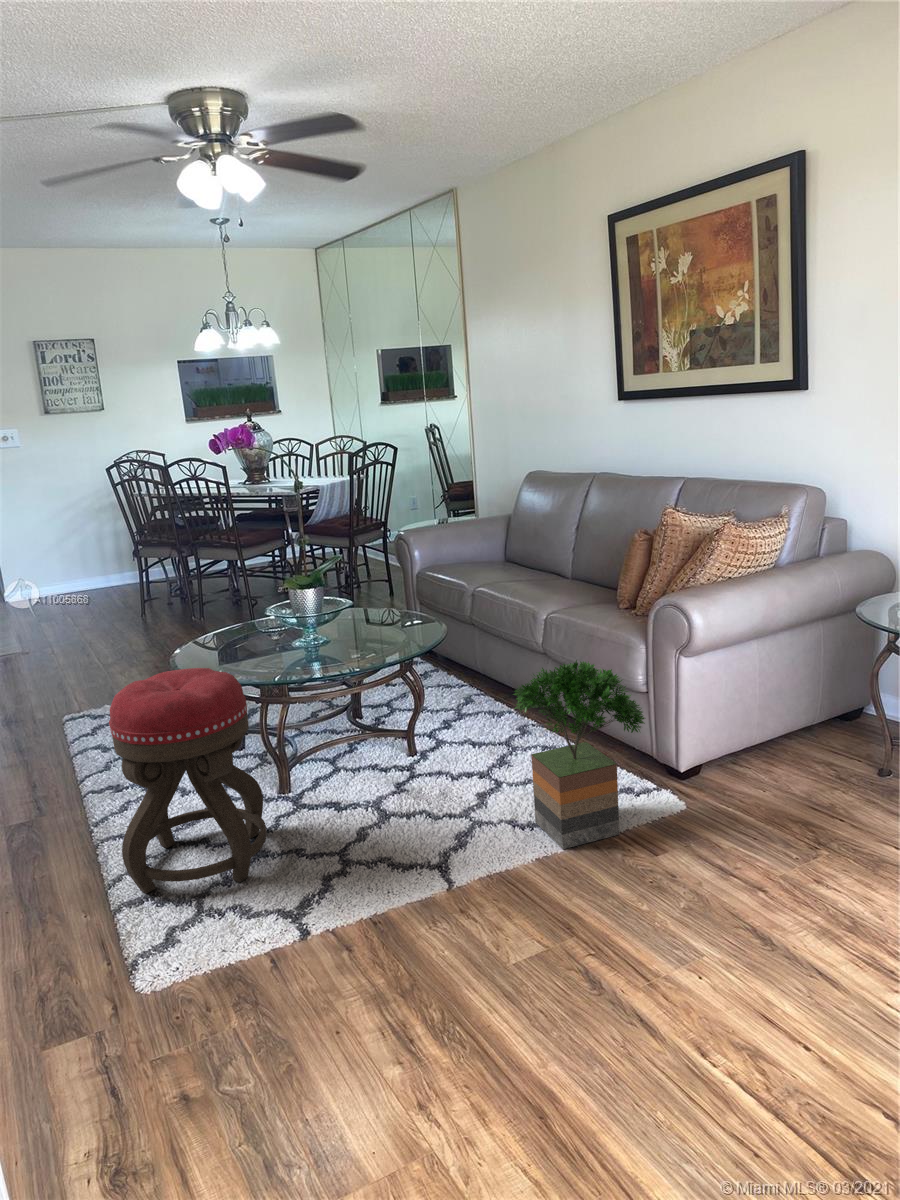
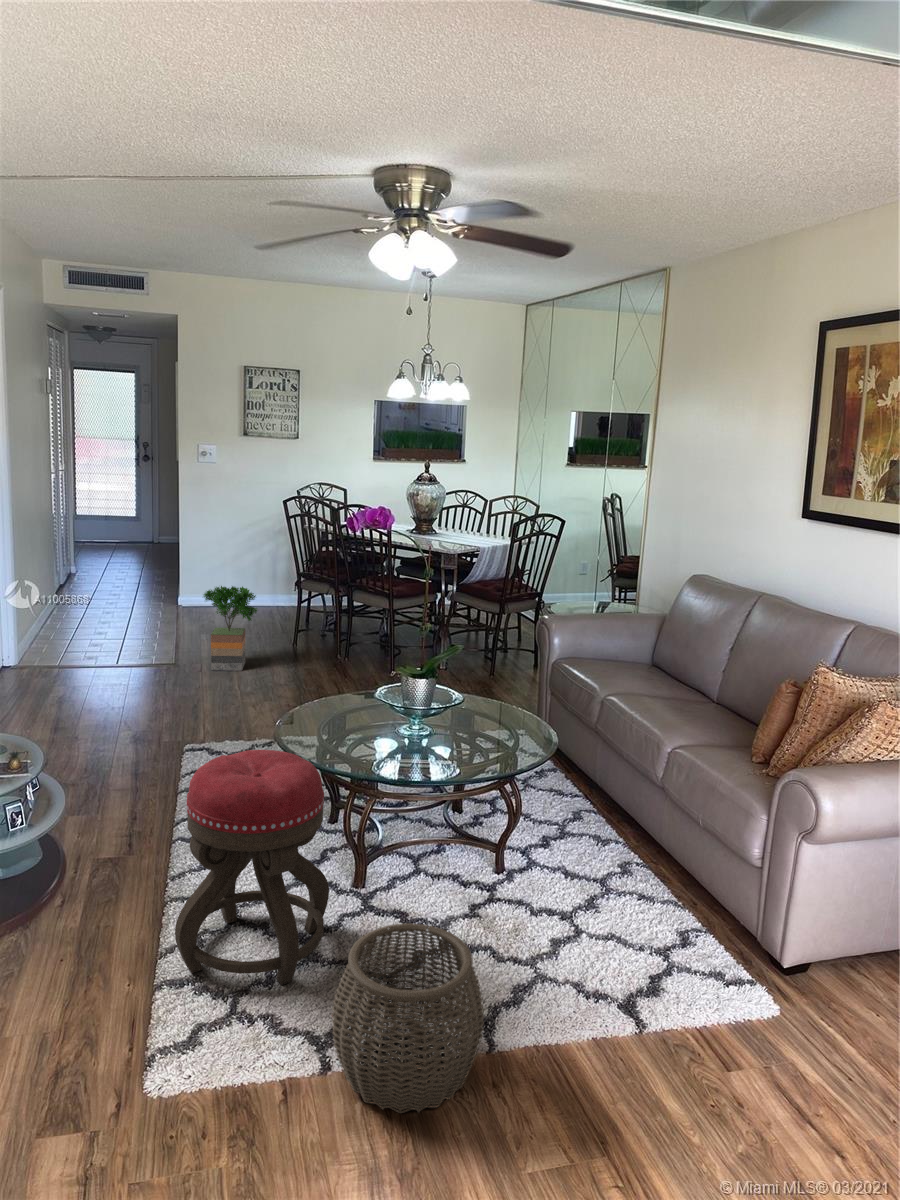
potted tree: present [513,660,645,849] -> present [204,586,257,671]
woven basket: none [303,785,445,949] -> present [332,923,484,1113]

